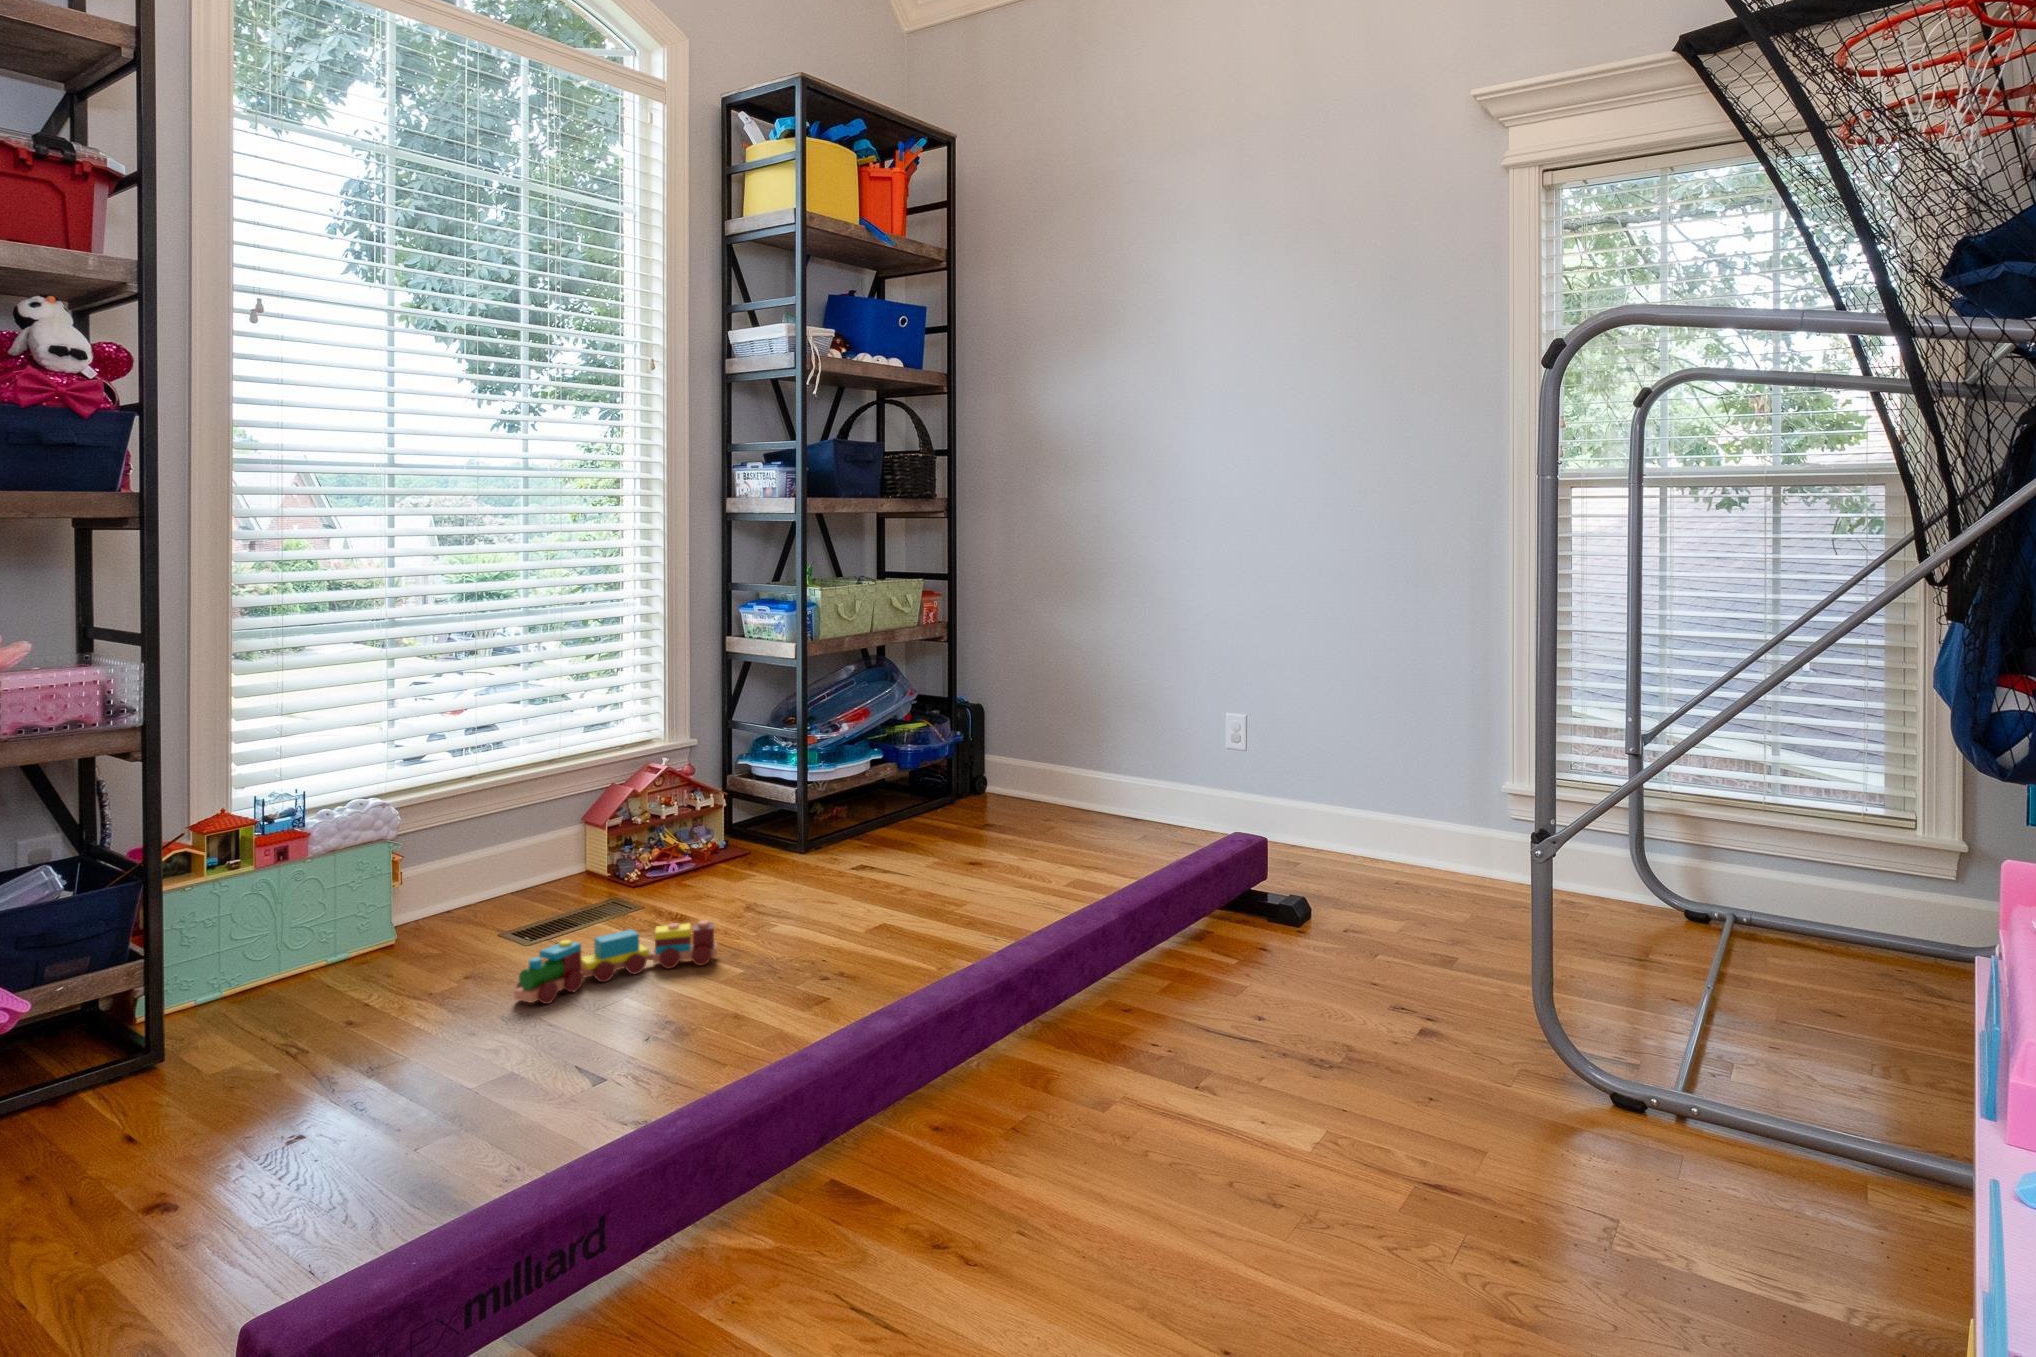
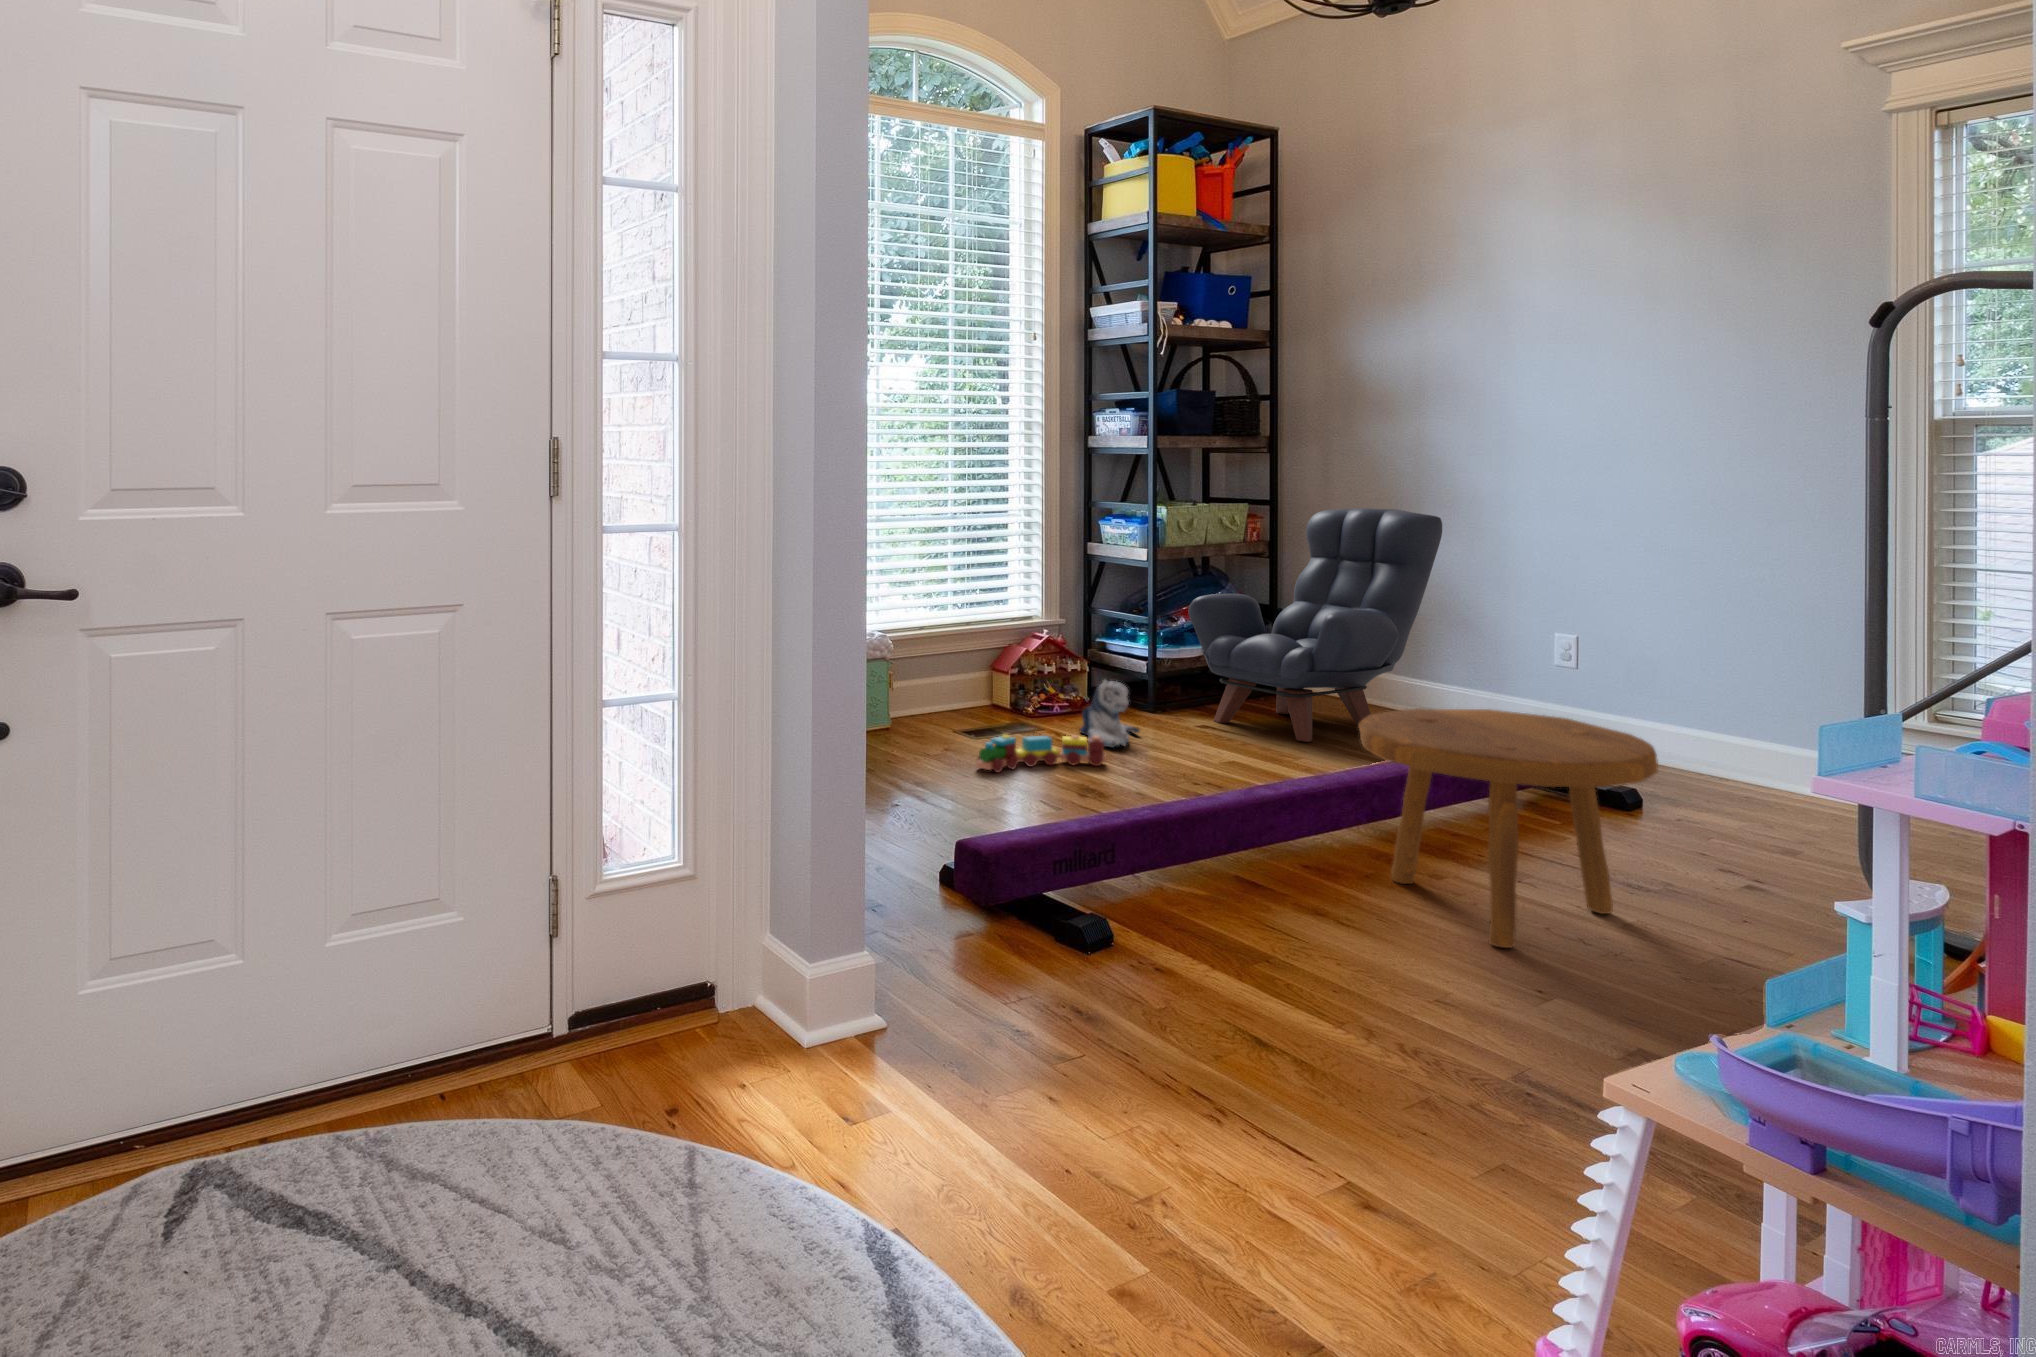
armchair: none [849,581,1127,878] -> present [1188,508,1442,742]
plush toy: none [697,828,779,926] -> present [1080,680,1139,748]
footstool: none [1015,867,1364,1247] -> present [1359,708,1659,948]

